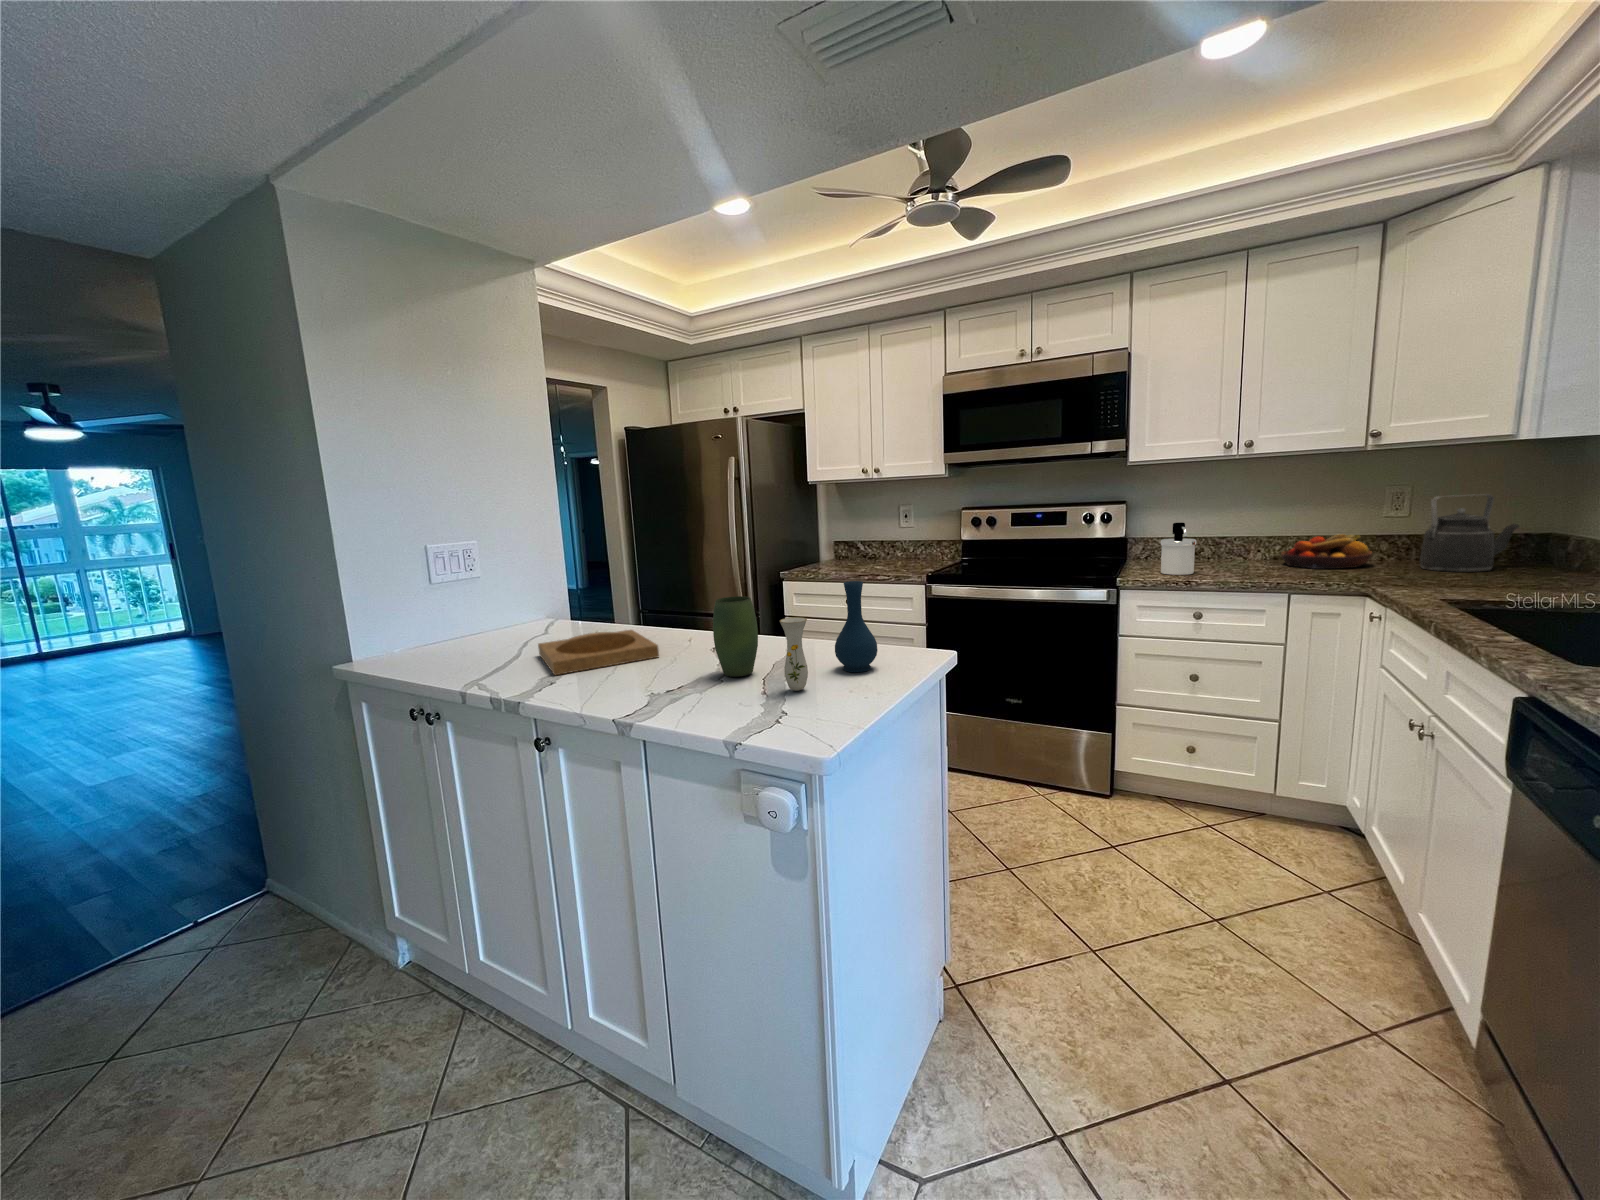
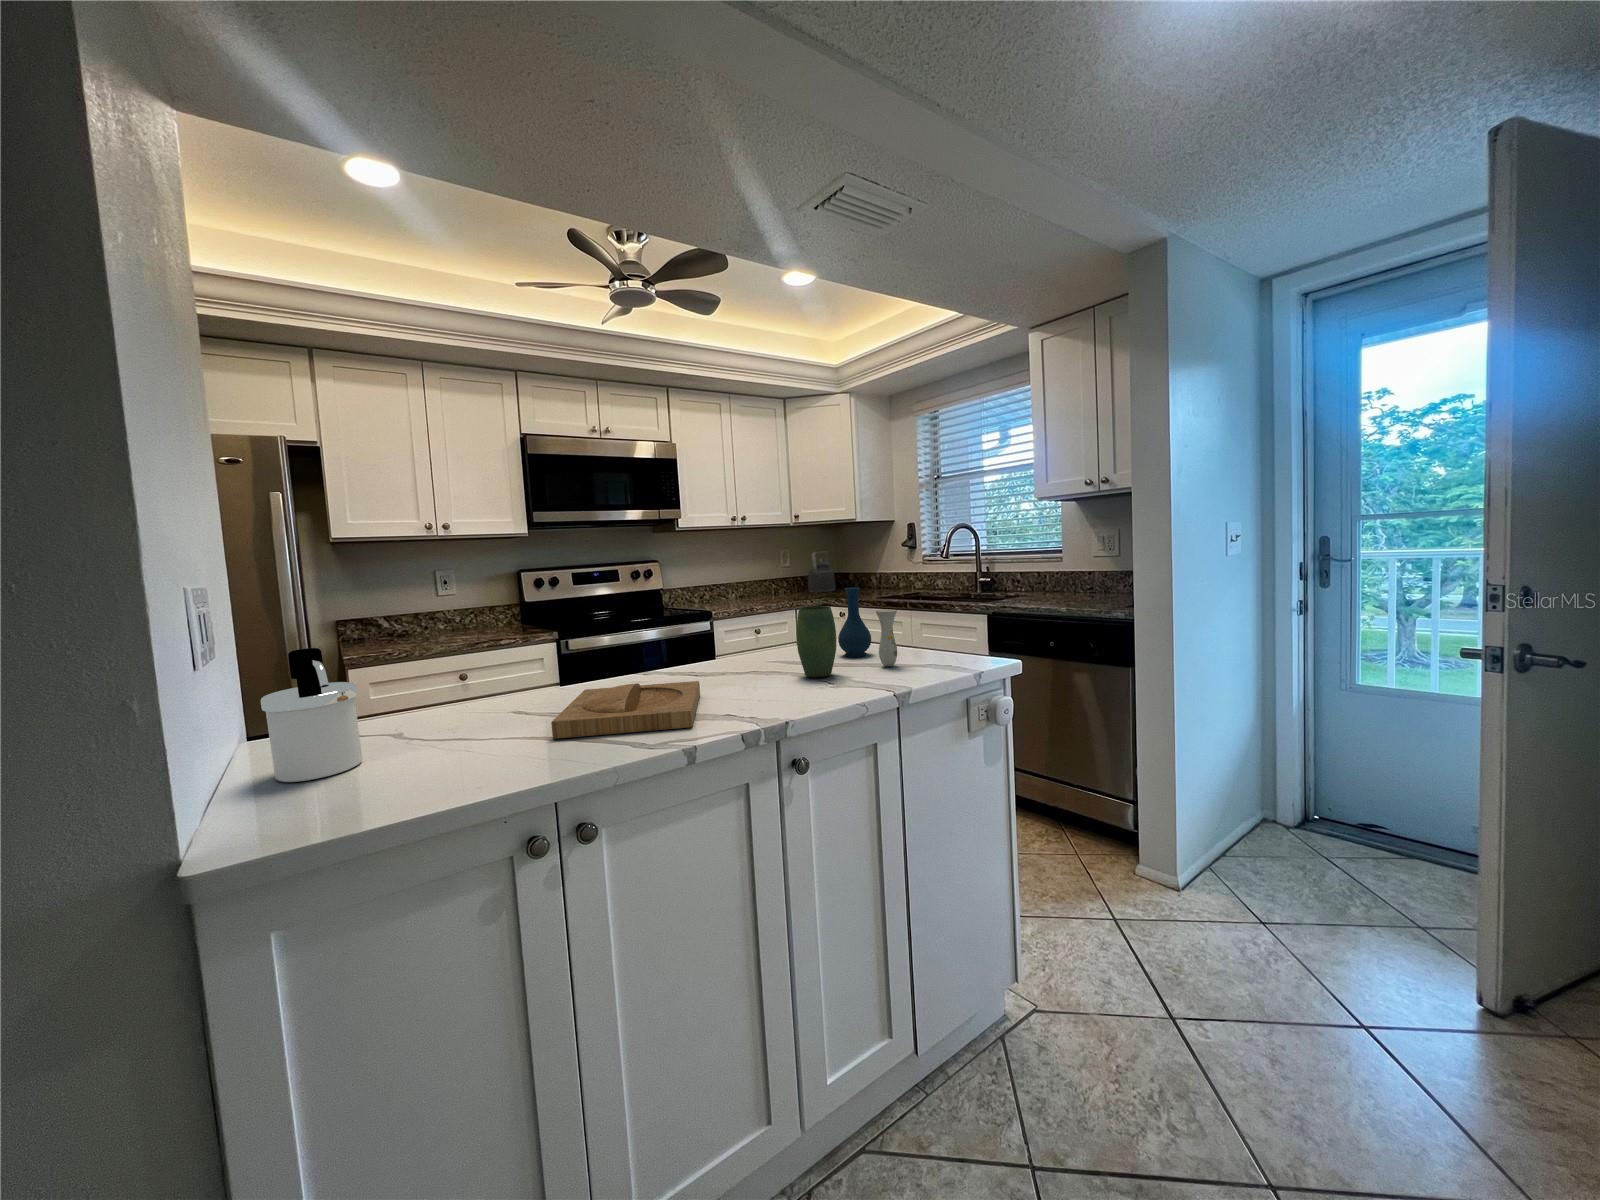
soap dispenser: present [1161,522,1196,575] -> present [261,648,362,782]
fruit bowl: present [1281,534,1372,569] -> none [748,576,792,598]

